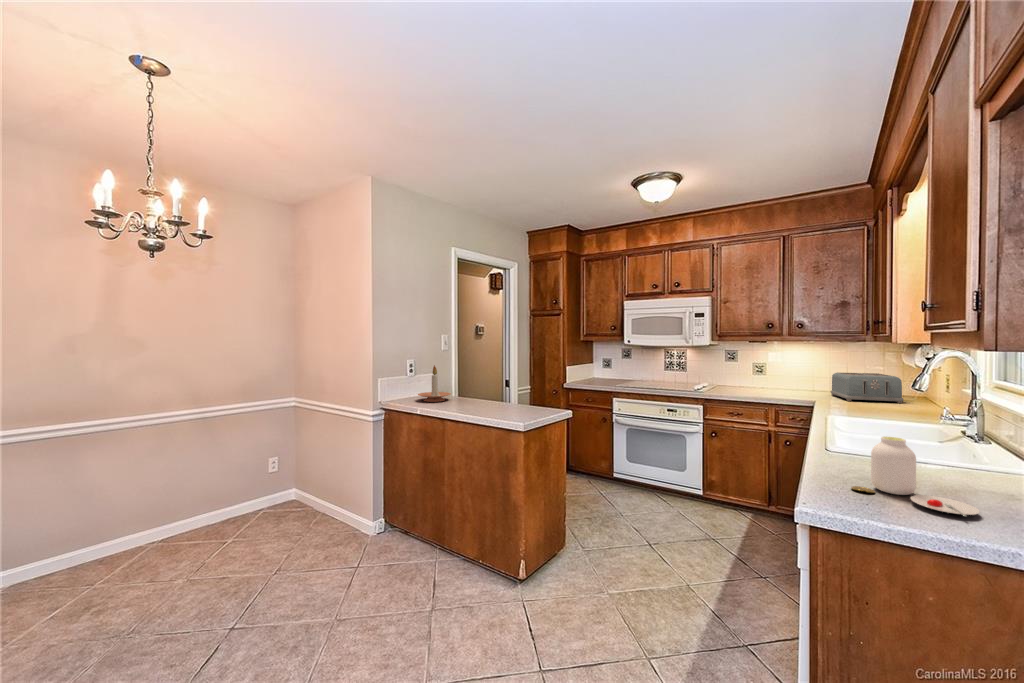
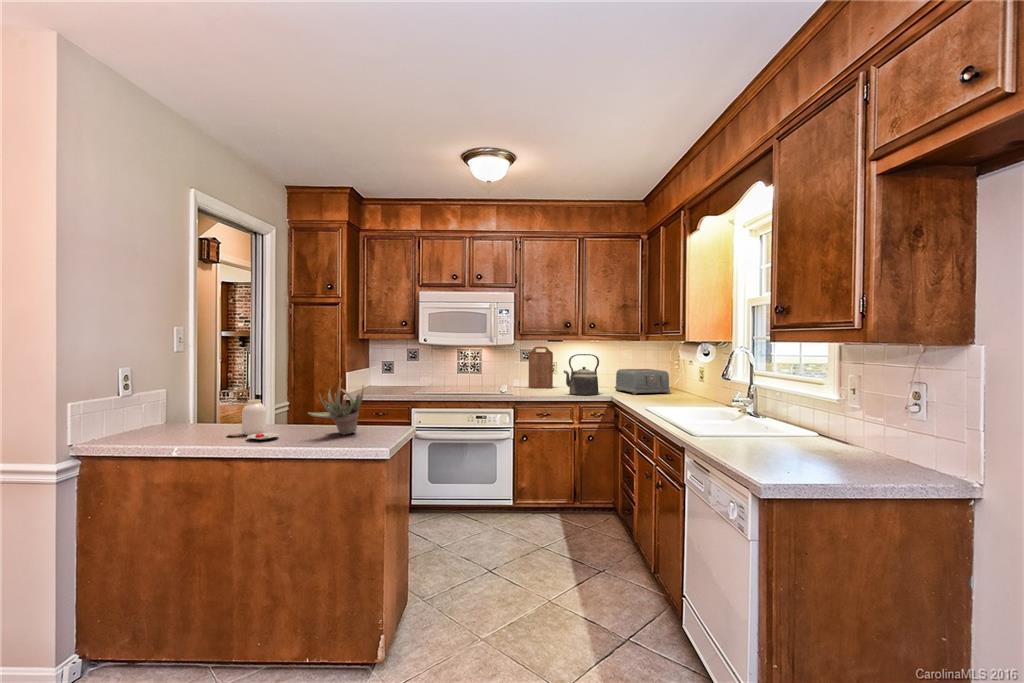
cutting board: none [733,347,759,388] -> present [528,347,553,388]
kettle: none [759,356,804,398] -> present [564,354,599,395]
candle holder: present [418,365,451,402] -> none [150,375,212,435]
succulent plant: none [490,371,531,412] -> present [308,379,363,434]
jar: present [851,436,980,516] -> present [227,399,279,440]

